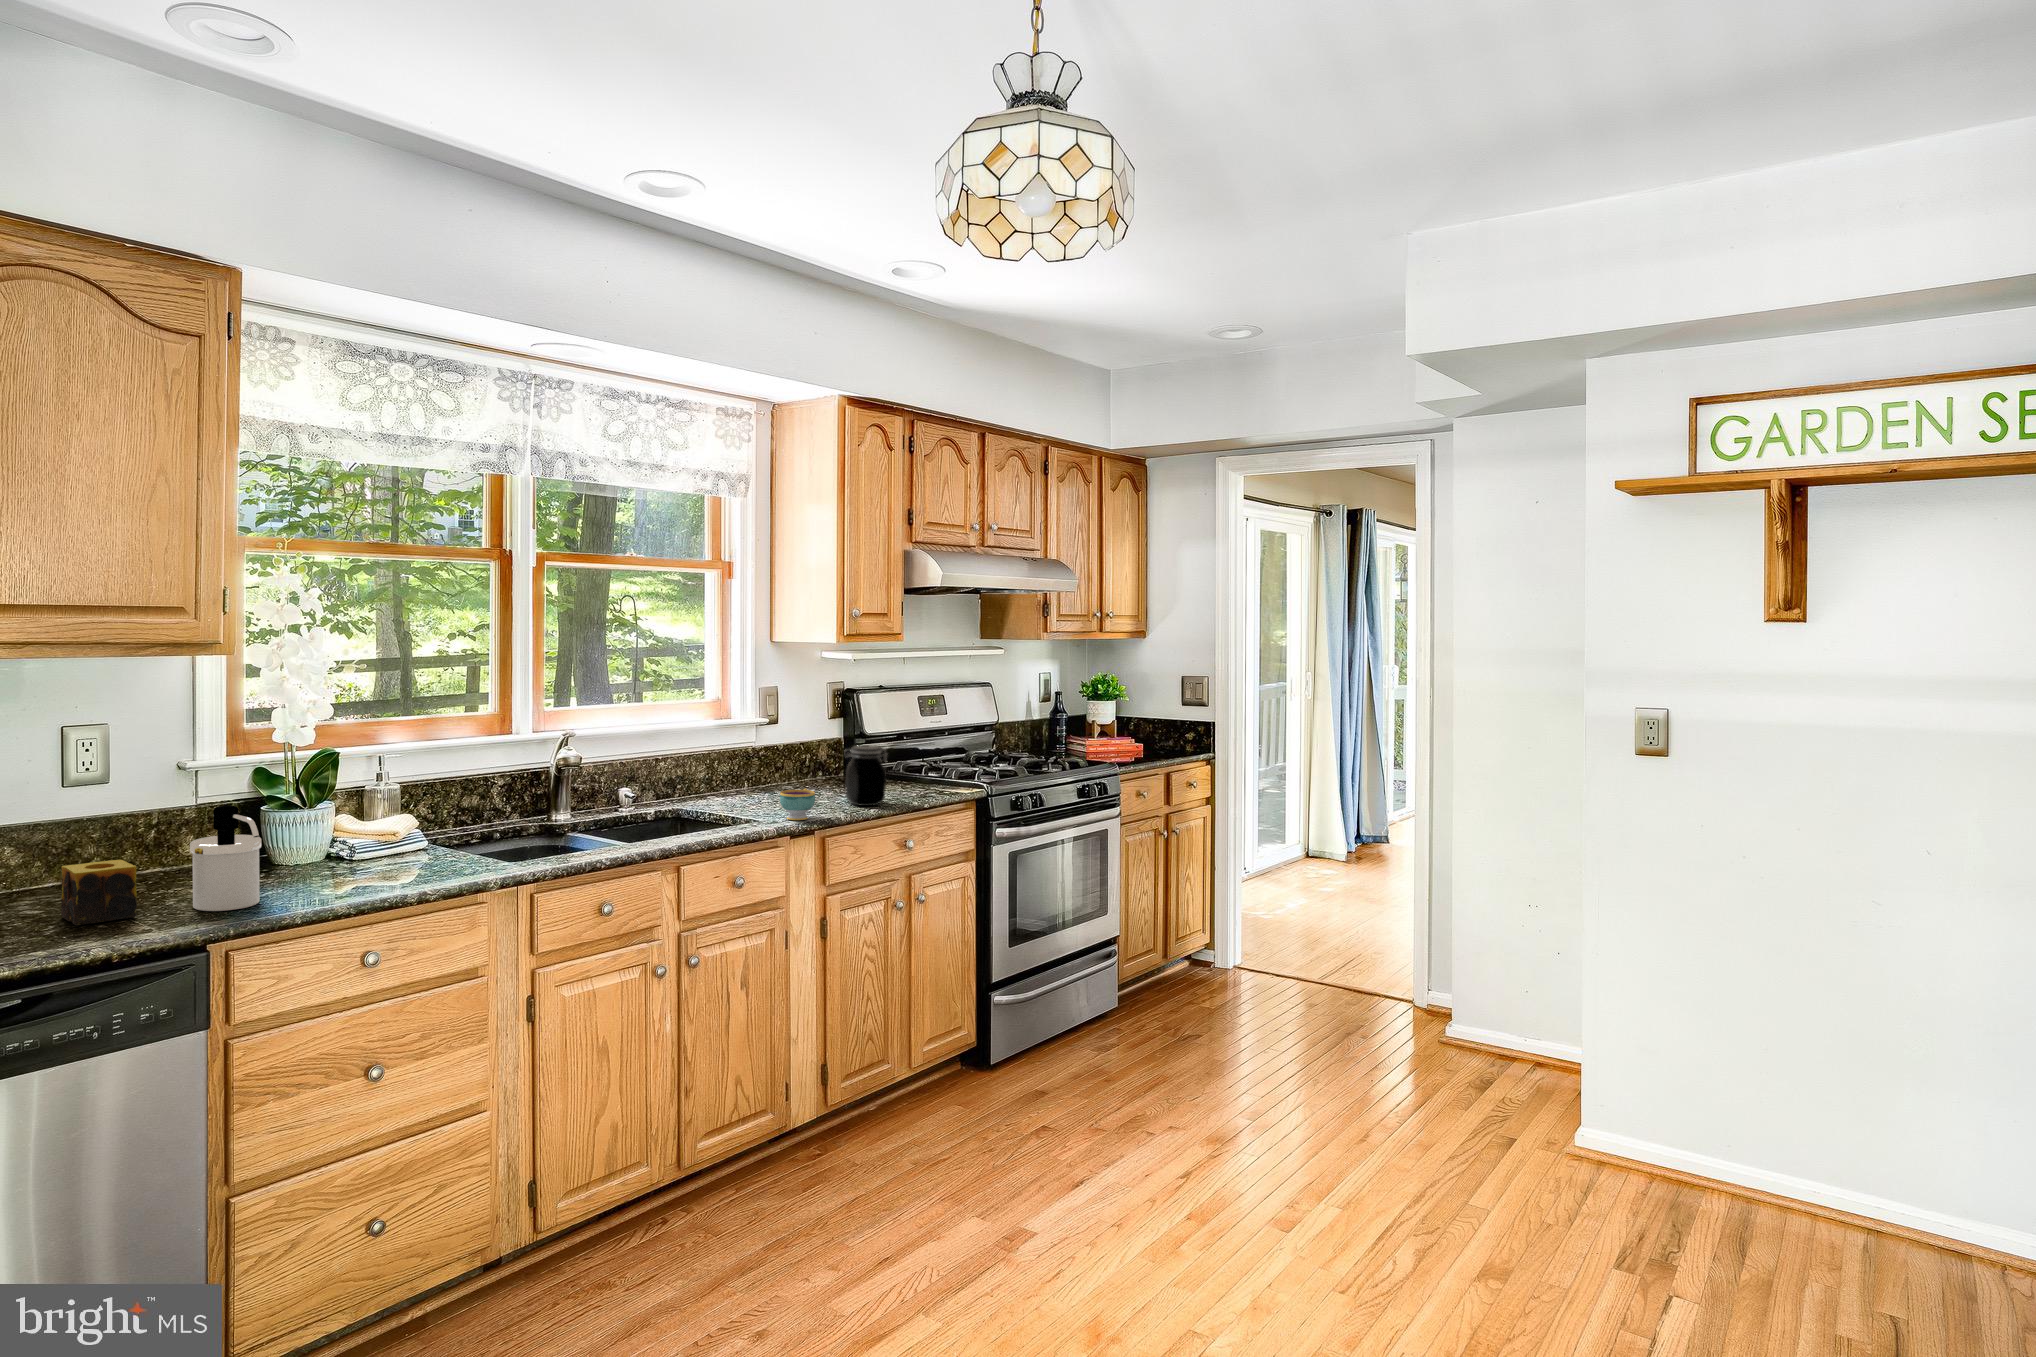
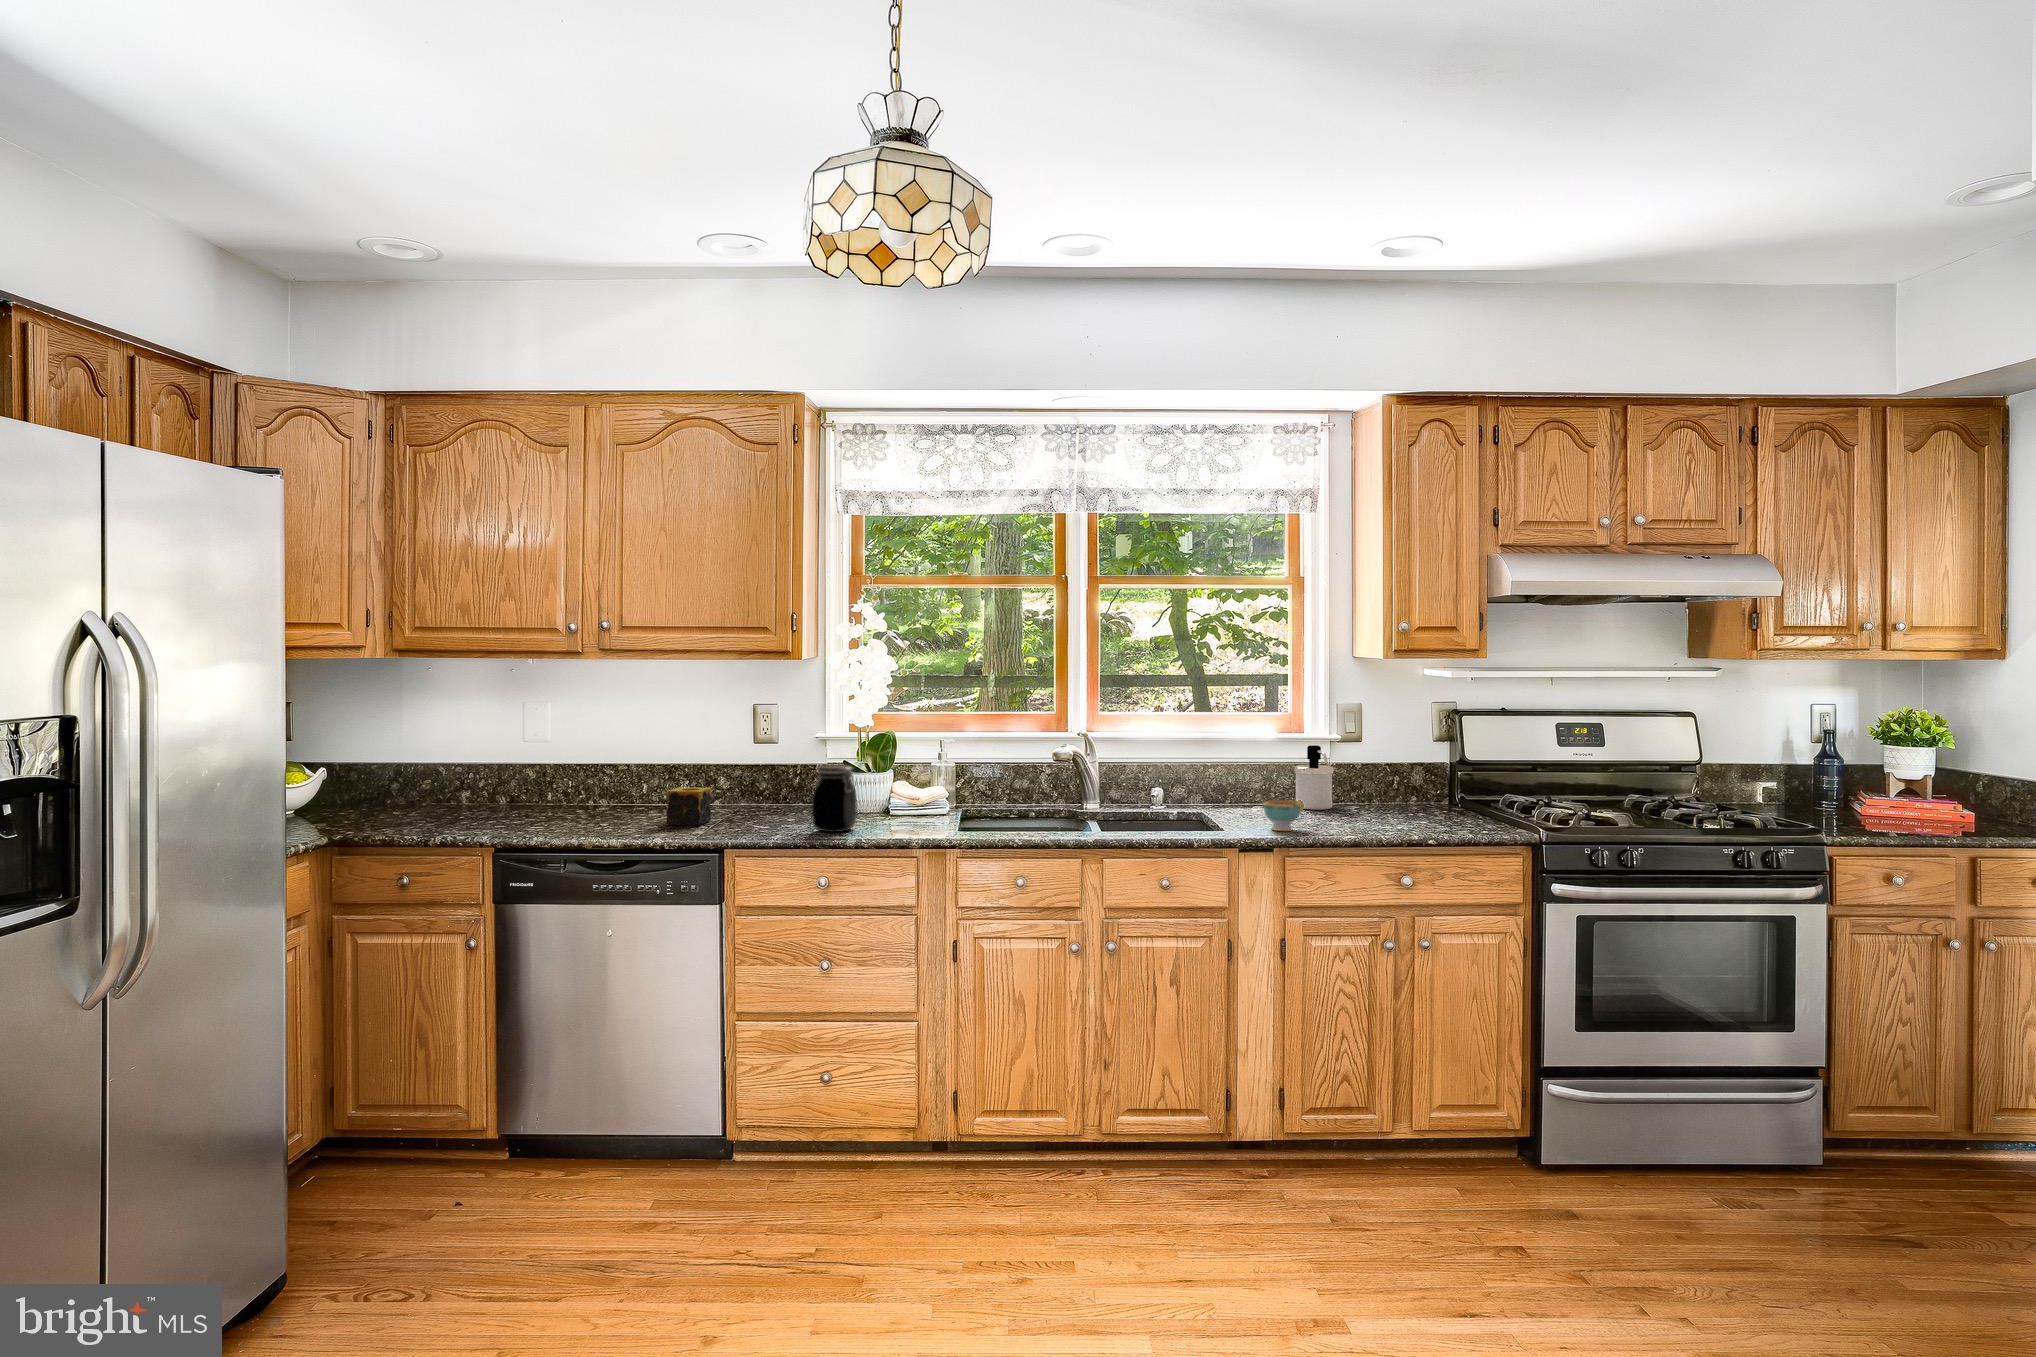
jar: present [846,746,887,806] -> present [812,765,857,832]
soap dispenser: present [190,806,262,911] -> present [1294,745,1334,810]

